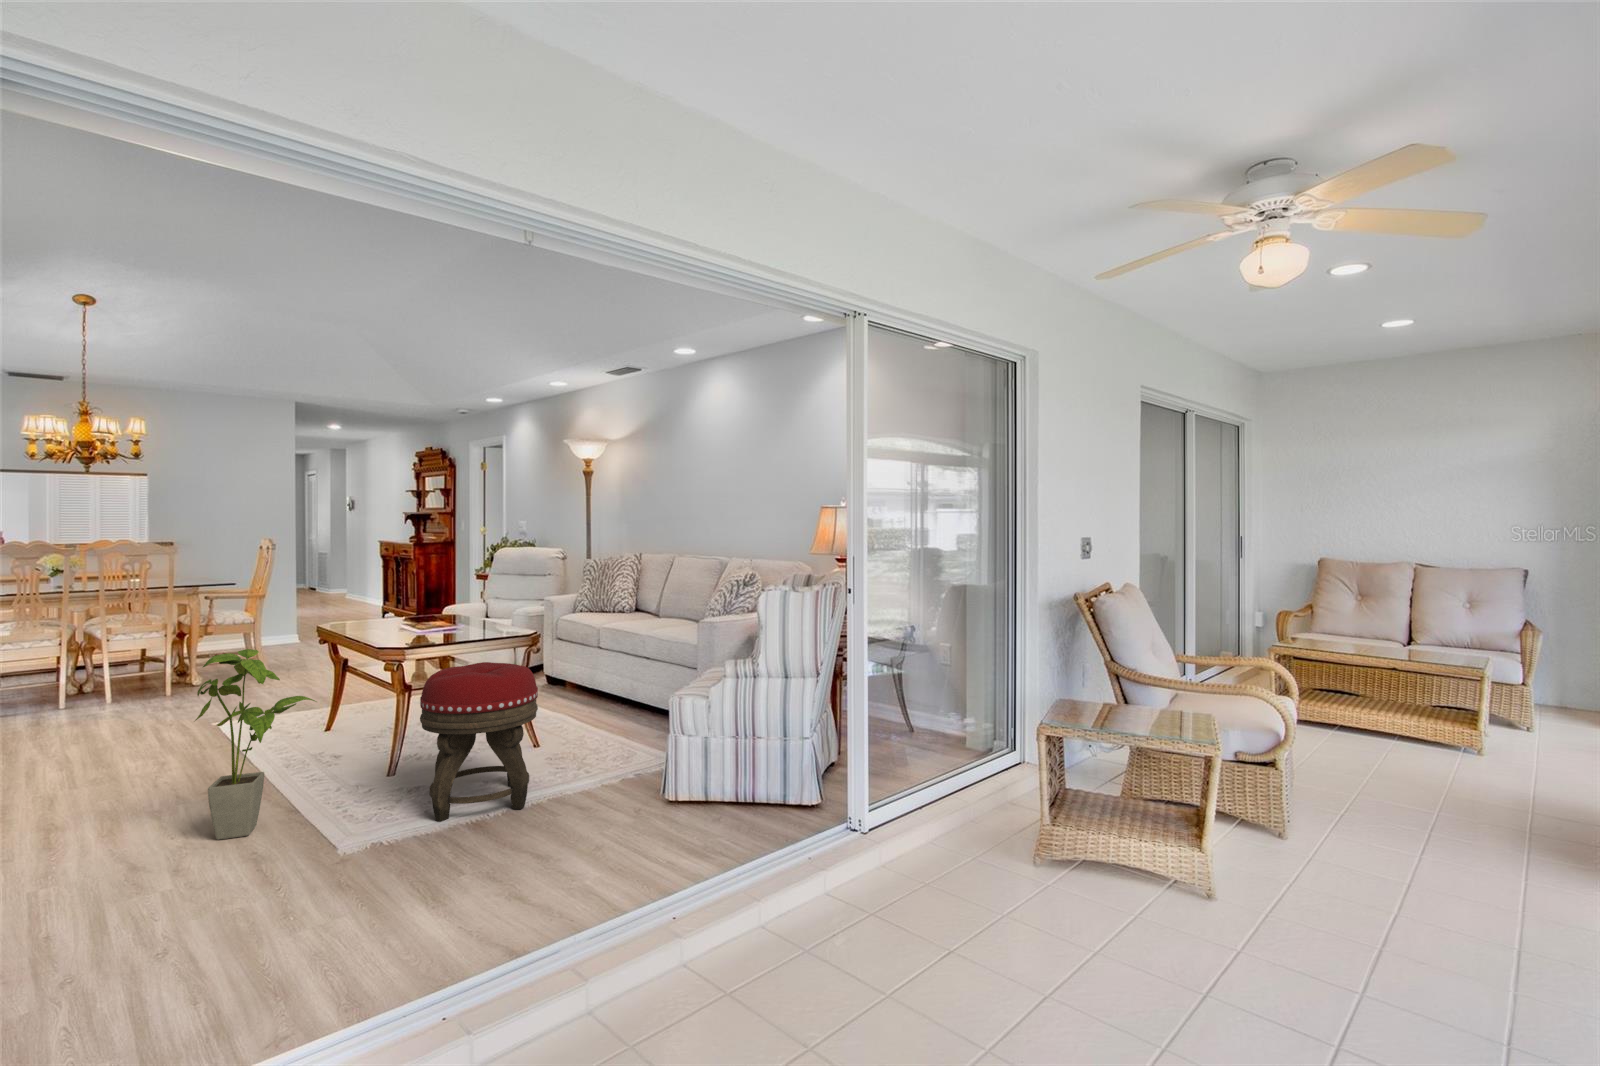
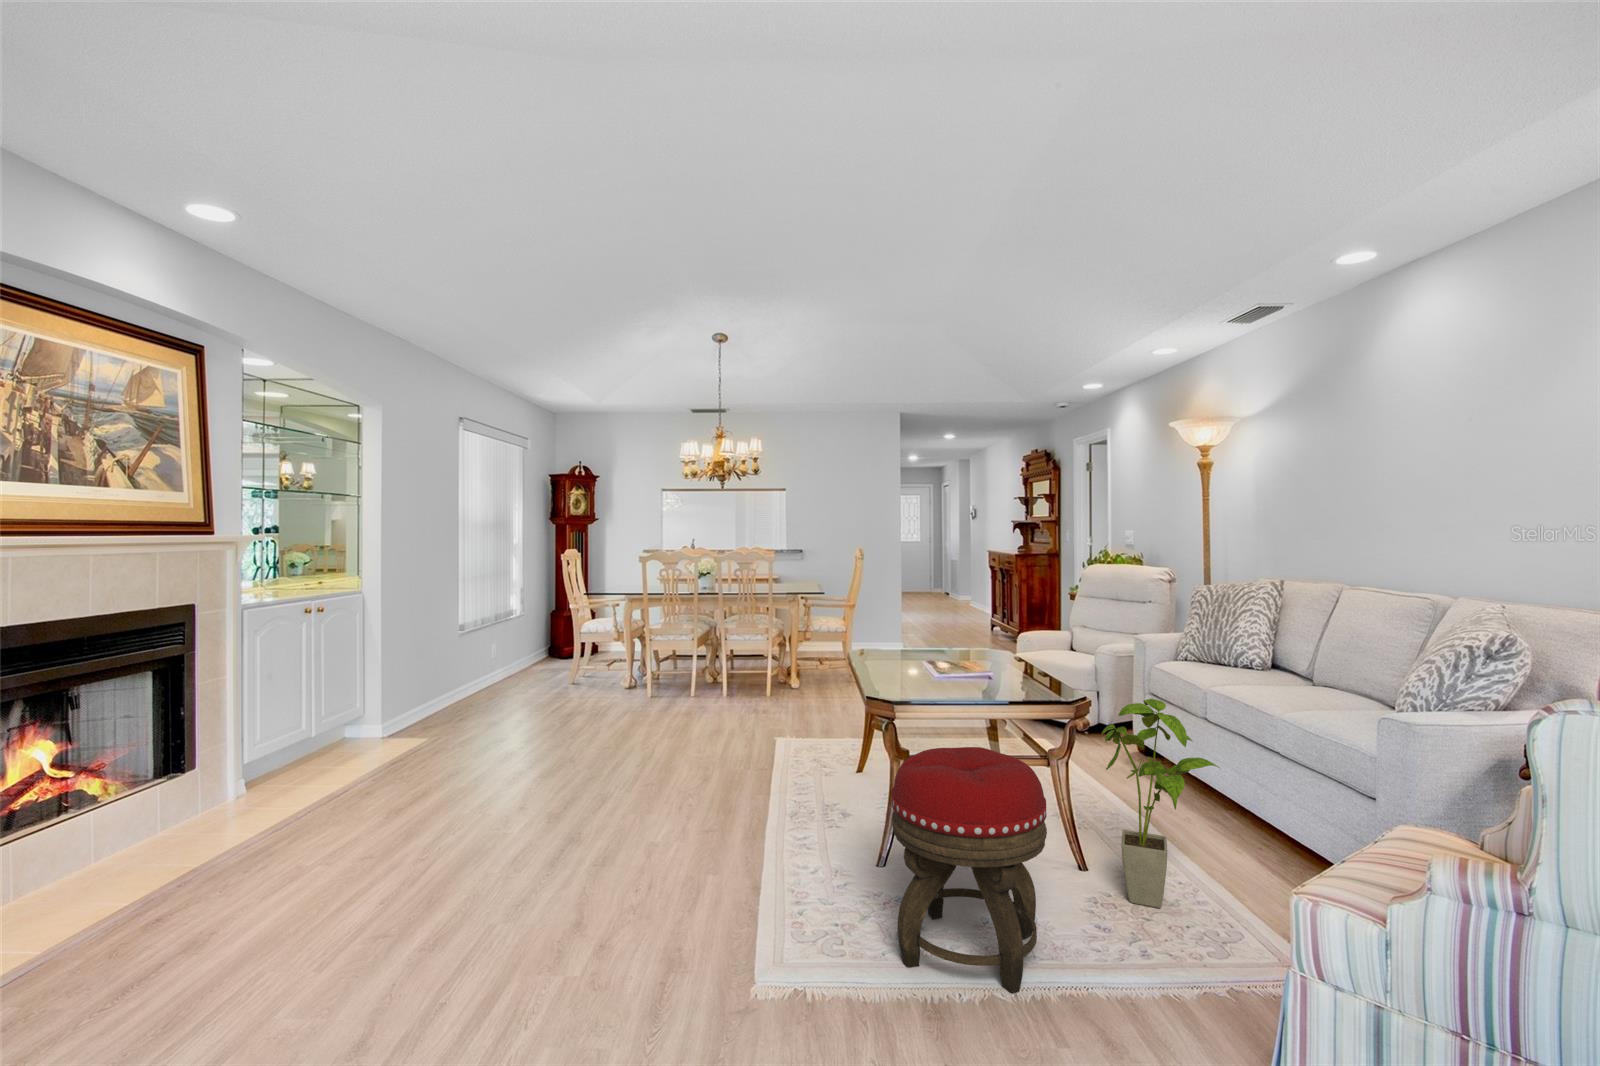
house plant: present [195,649,316,840] -> present [1101,699,1219,908]

